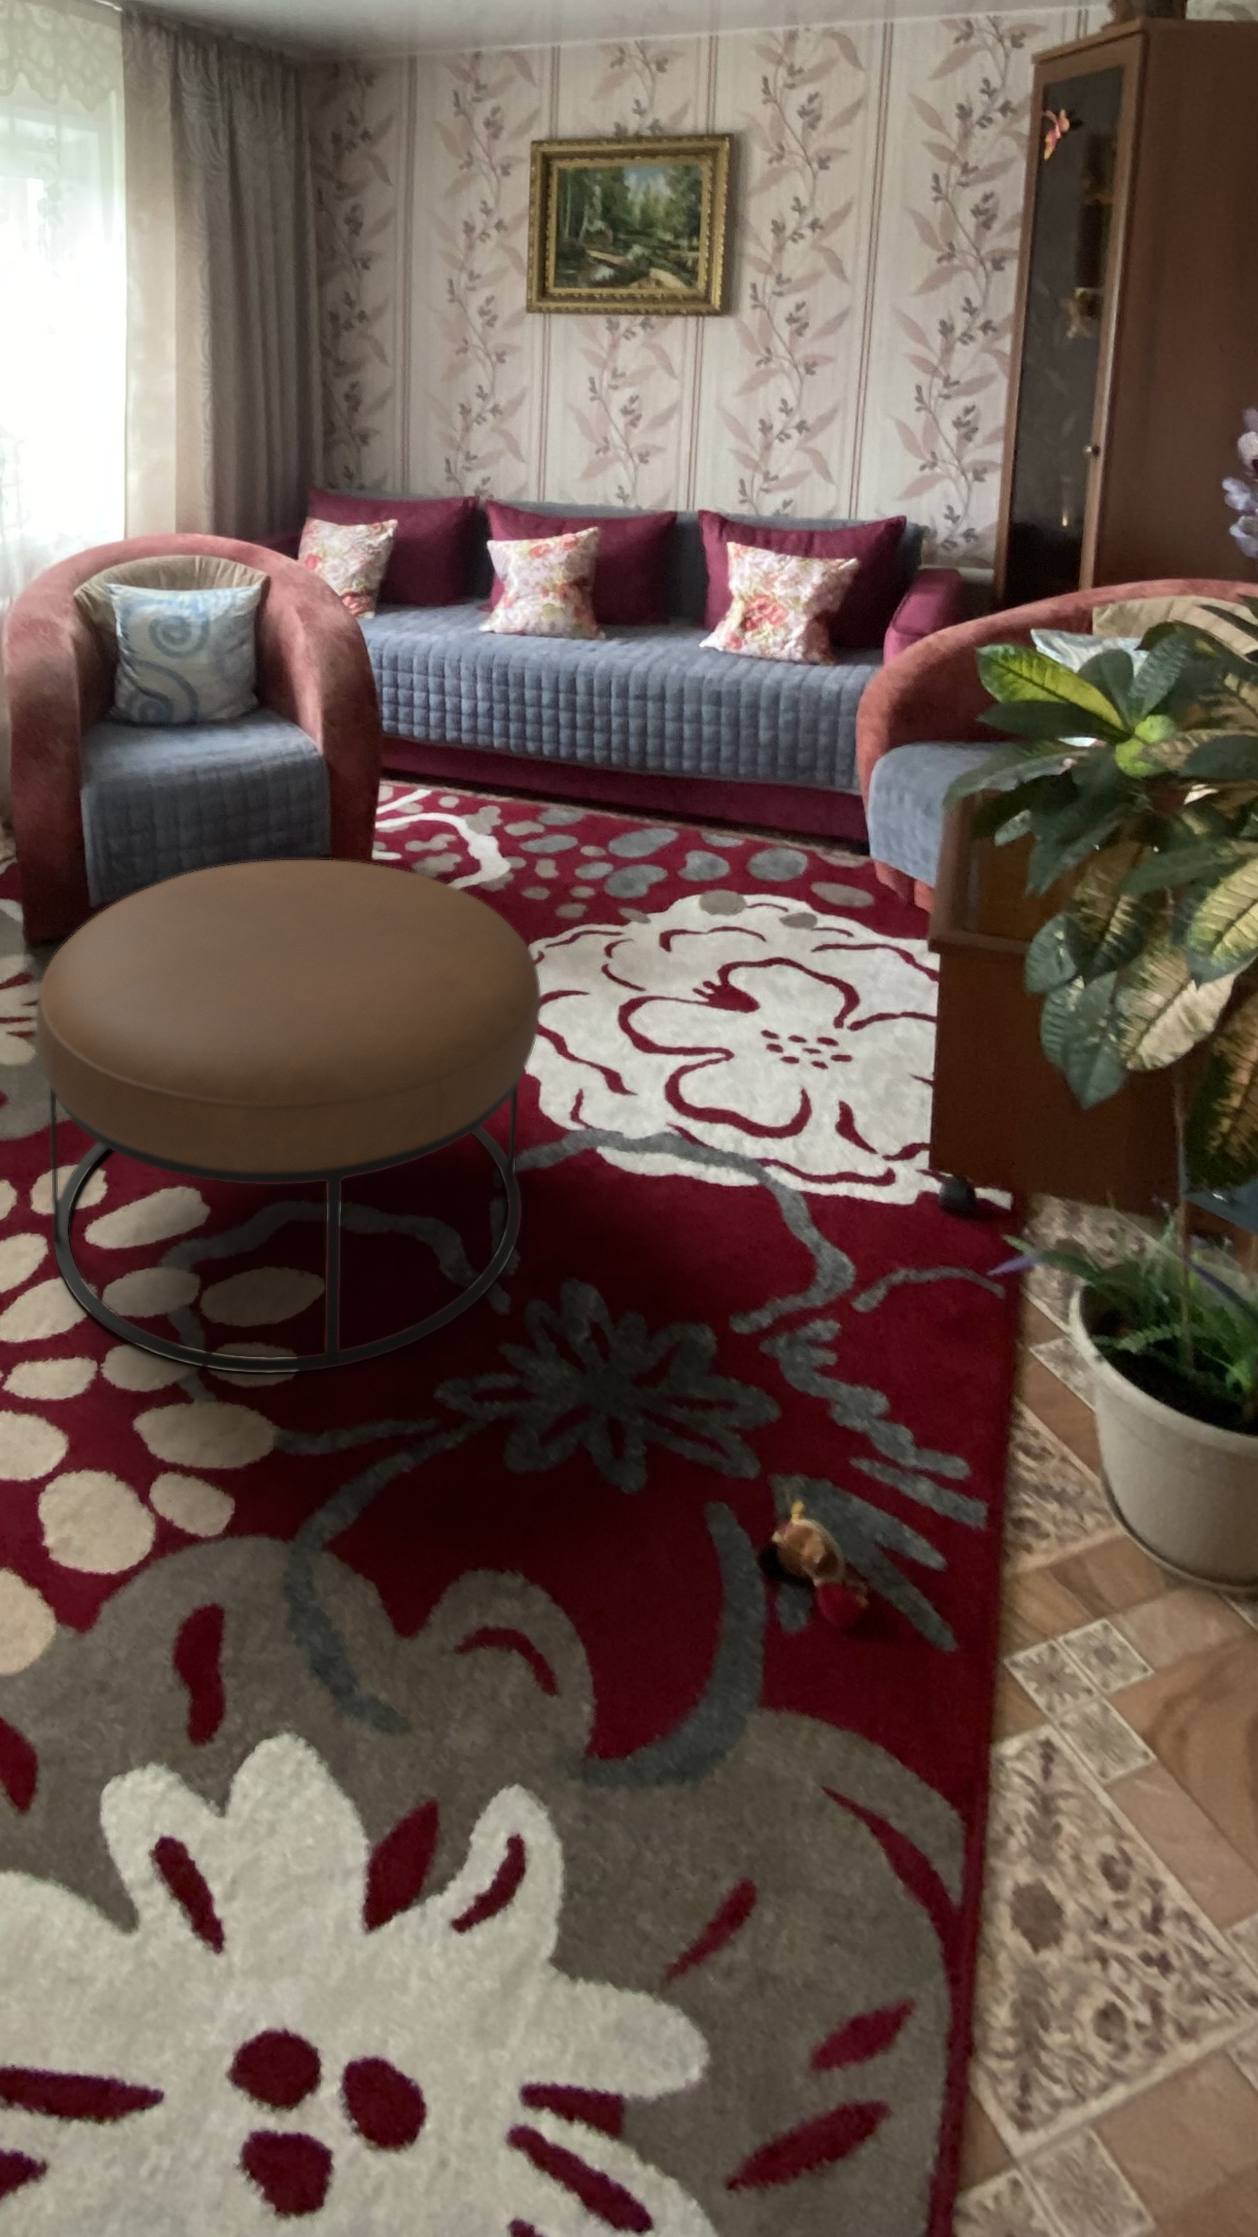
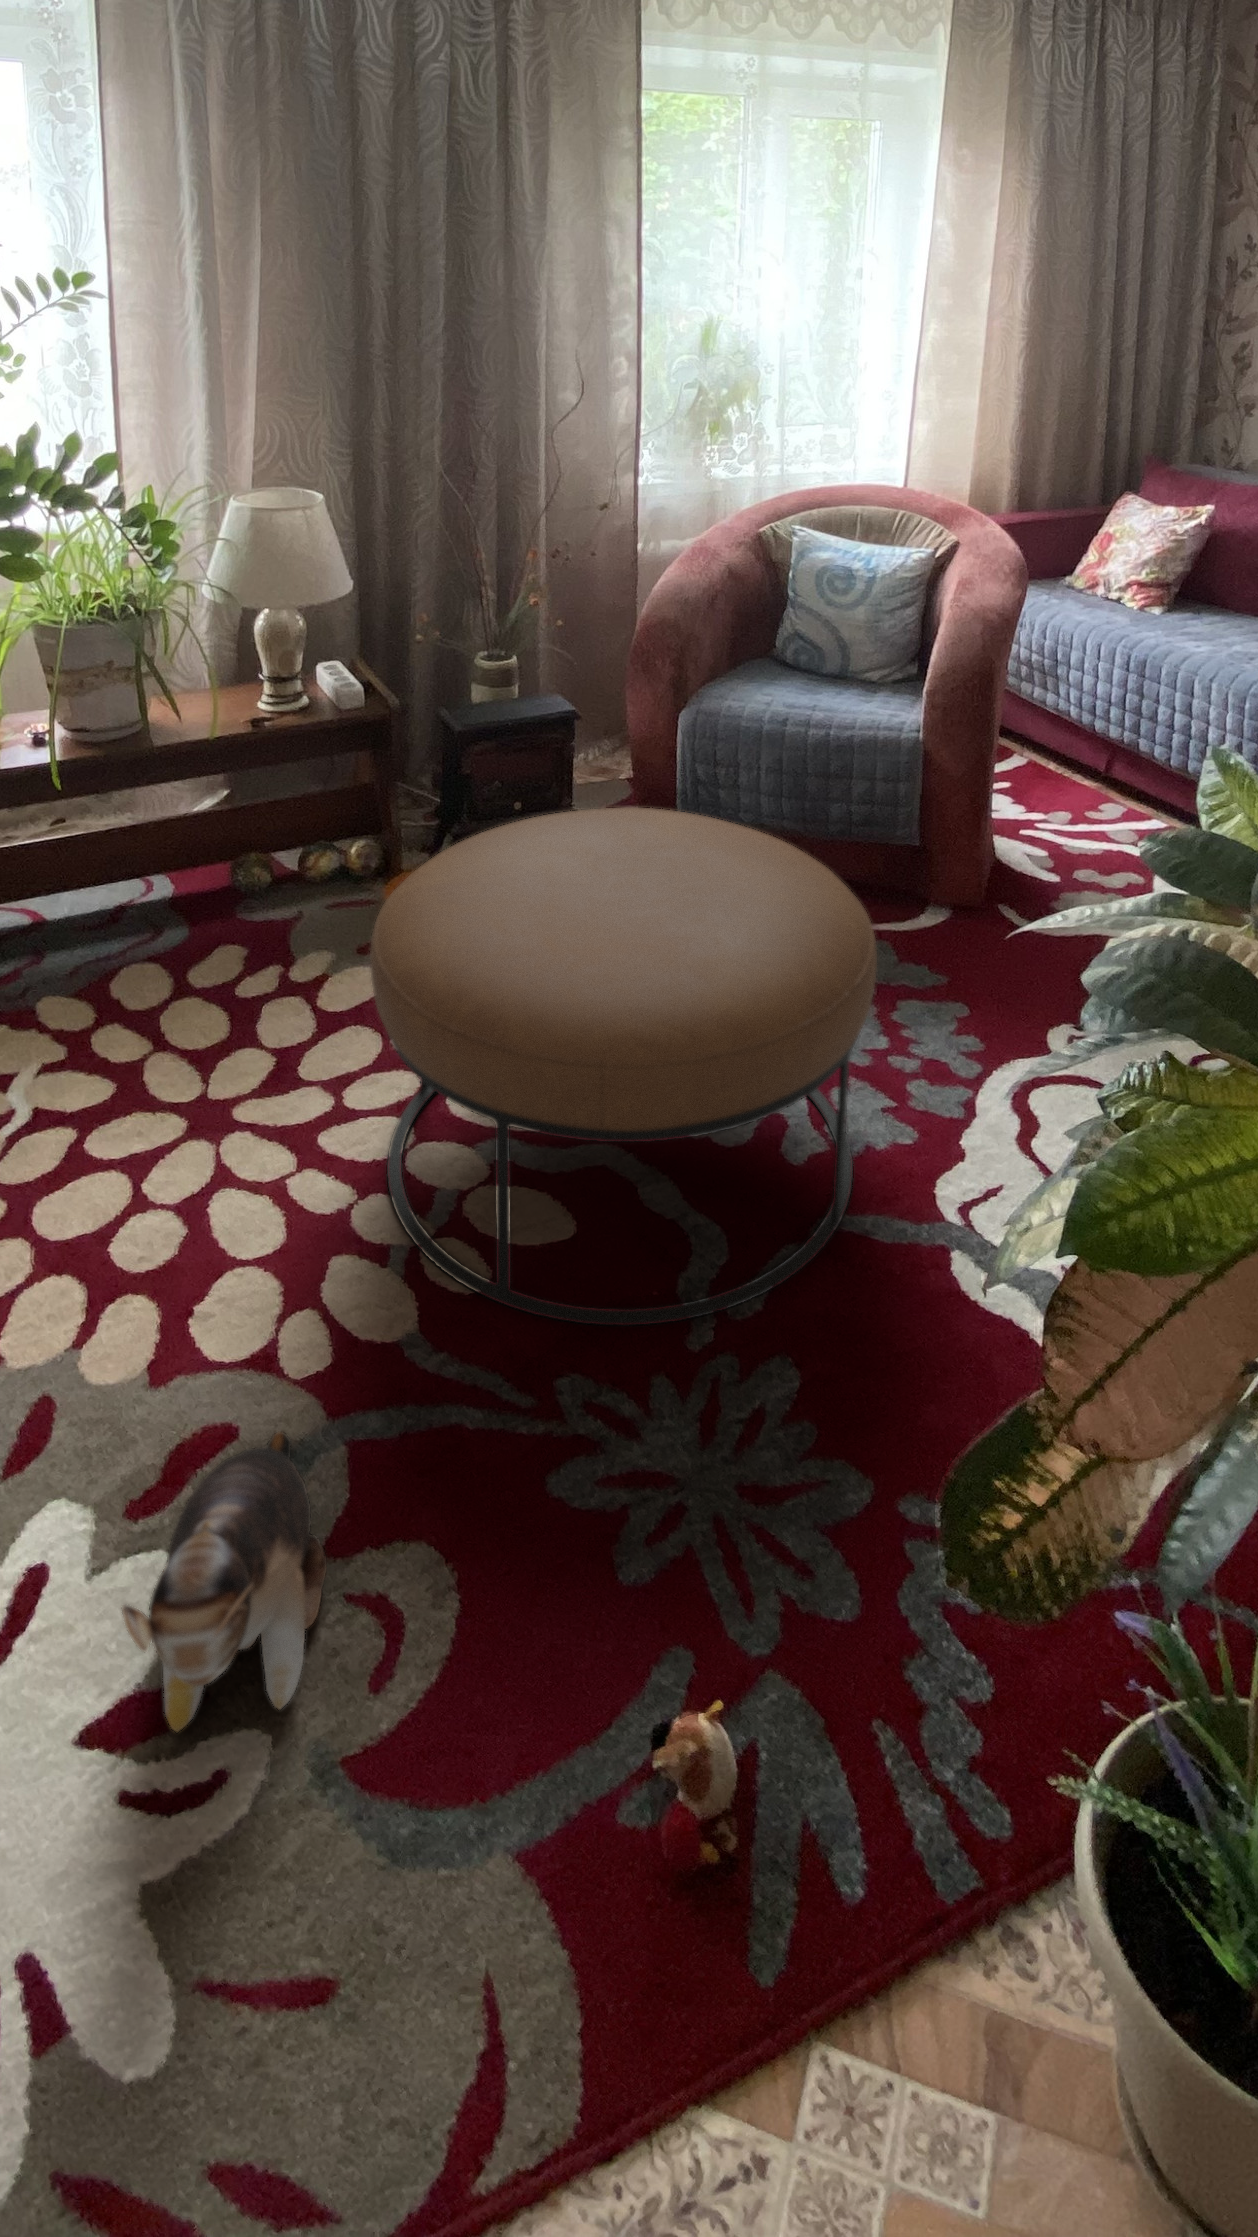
plush toy: none [269,1555,596,1844] -> present [122,1432,327,1732]

